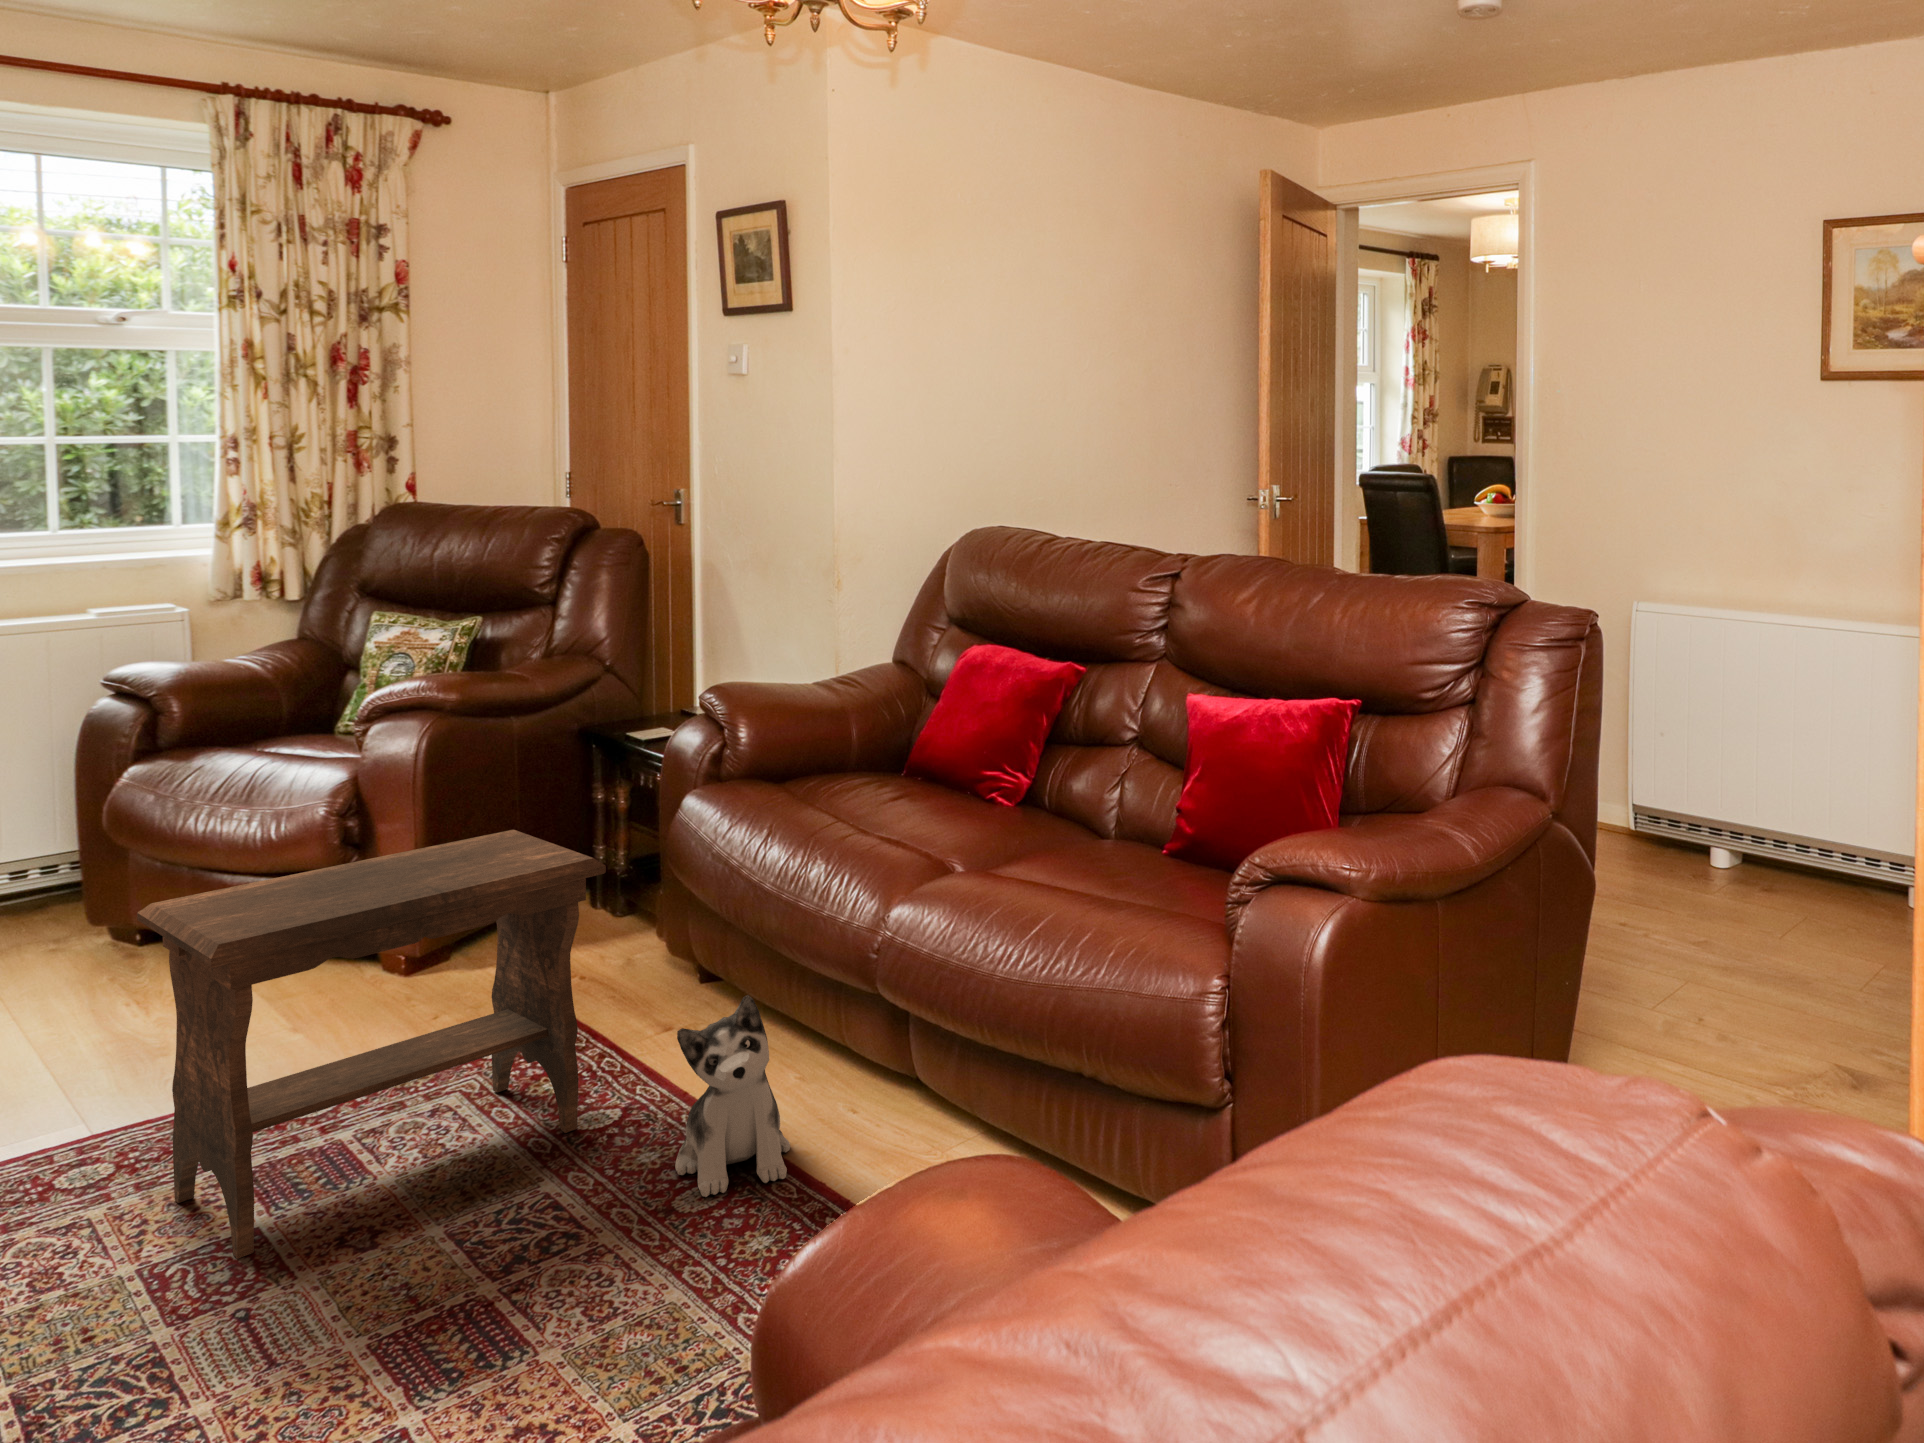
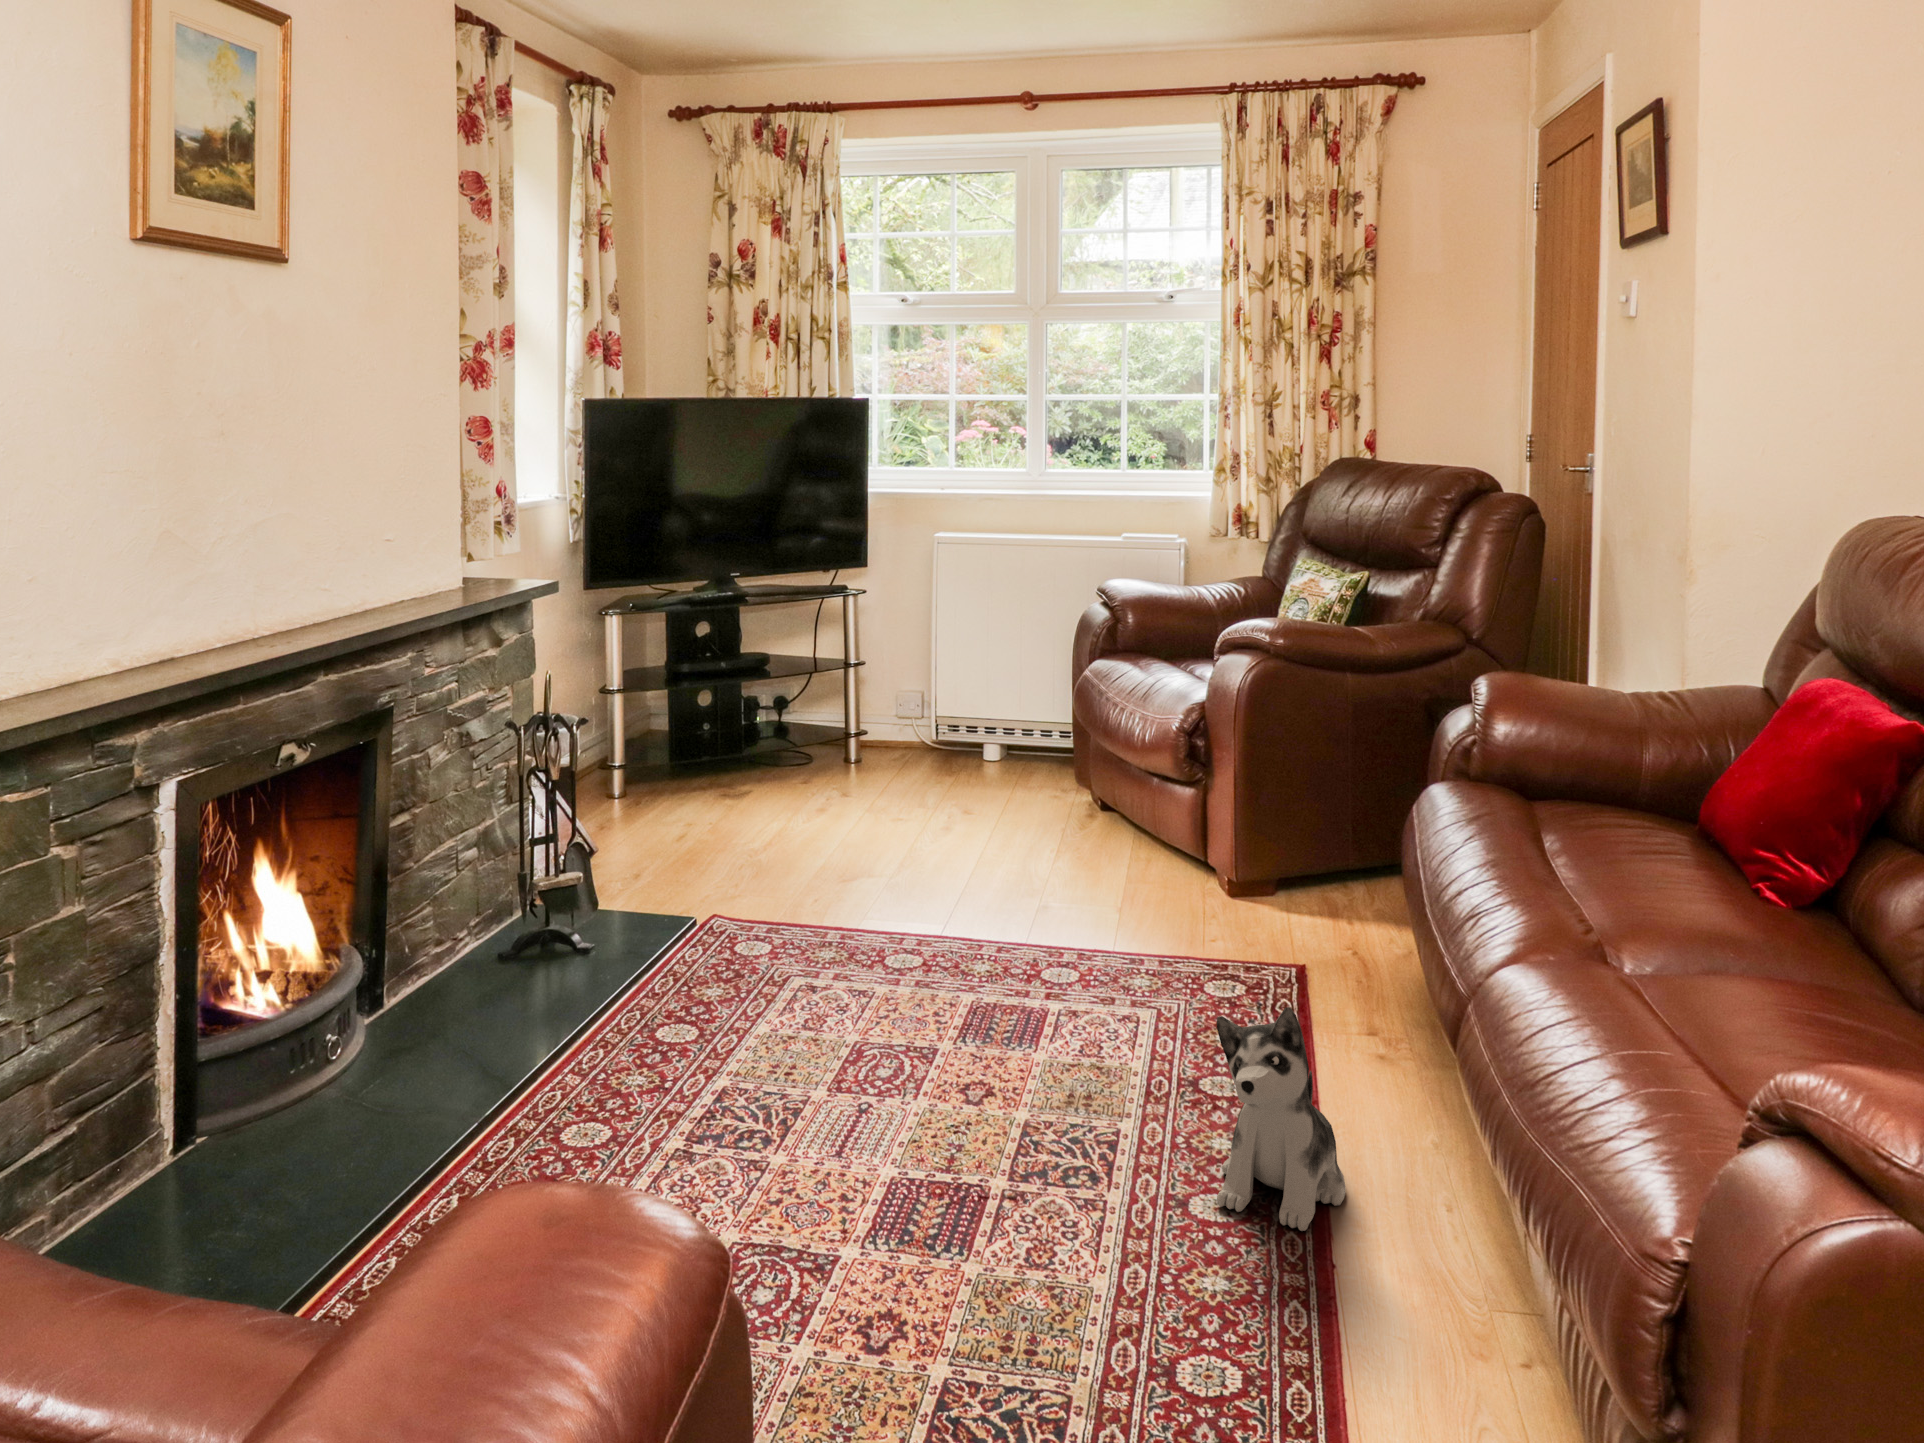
footstool: present [137,830,606,1259] -> none [880,763,1224,1084]

